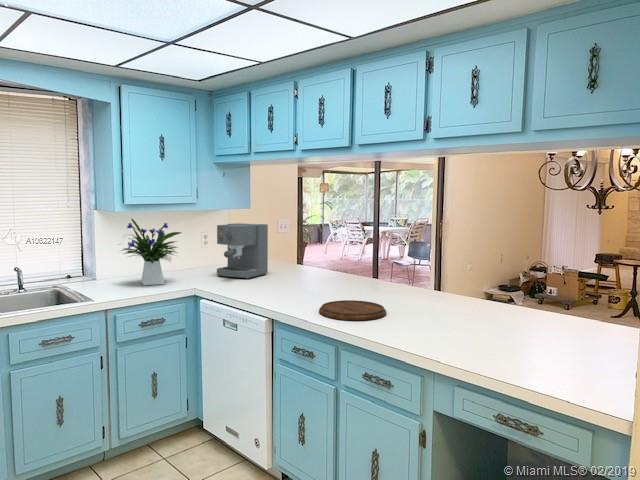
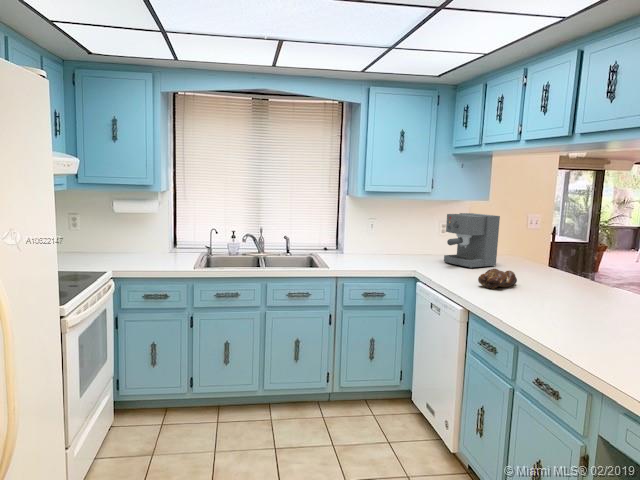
flower arrangement: present [122,219,181,285] -> none [357,203,413,264]
bread loaf: none [270,276,302,296] -> present [478,269,517,289]
cutting board: present [319,300,386,320] -> none [513,300,593,325]

